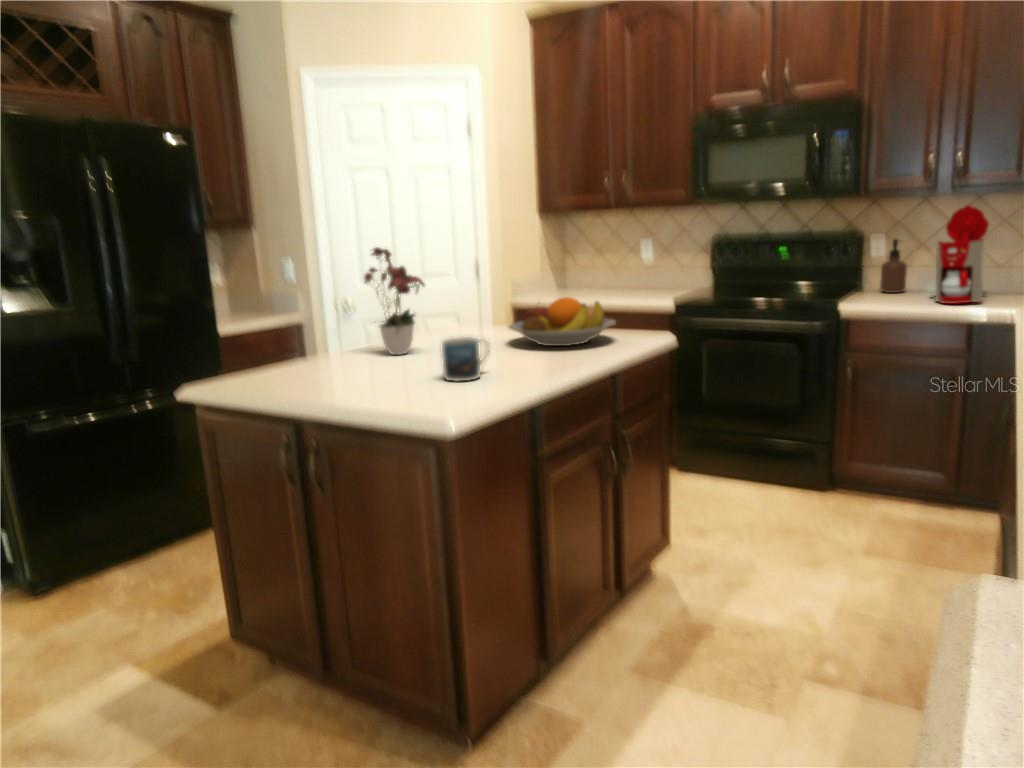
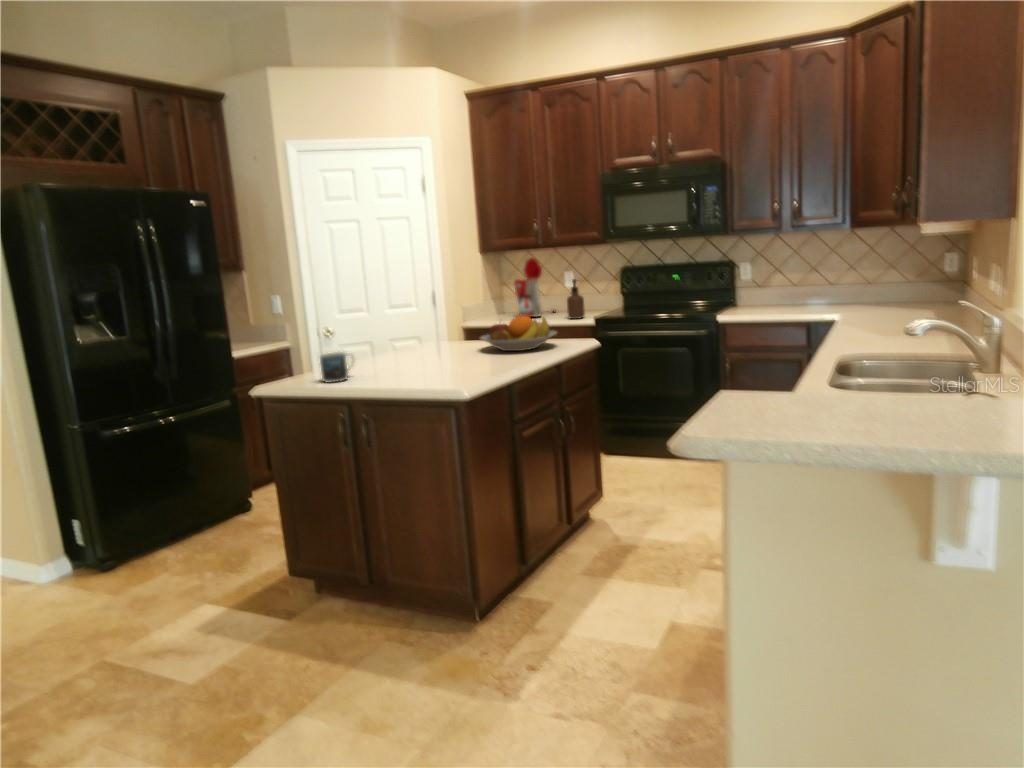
coffee maker: present [932,205,989,304] -> present [514,257,555,317]
soap dispenser: present [880,239,907,293] -> present [567,279,585,319]
flower arrangement: present [364,247,424,355] -> none [371,279,425,362]
mug: present [442,337,488,381] -> present [320,352,352,382]

